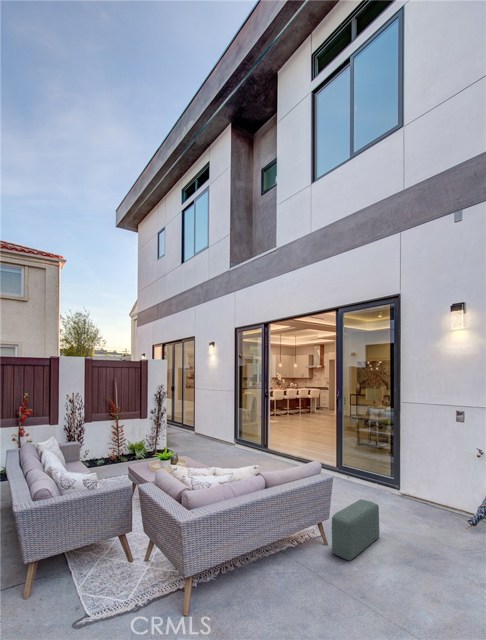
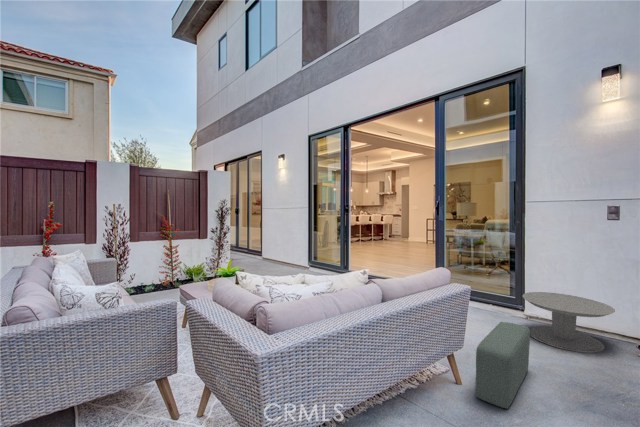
side table: none [391,476,454,527] -> present [522,292,615,353]

